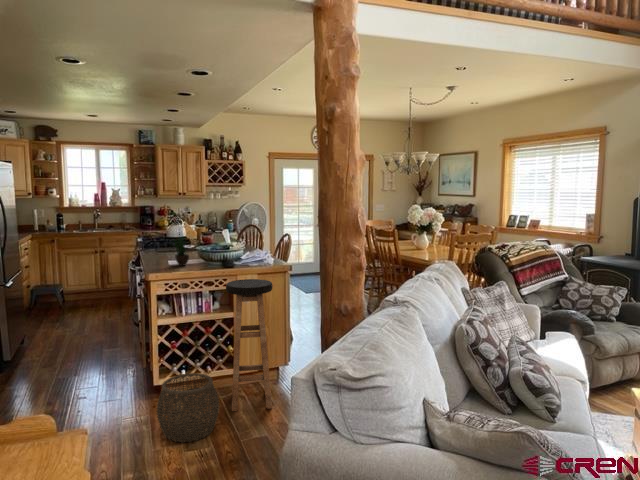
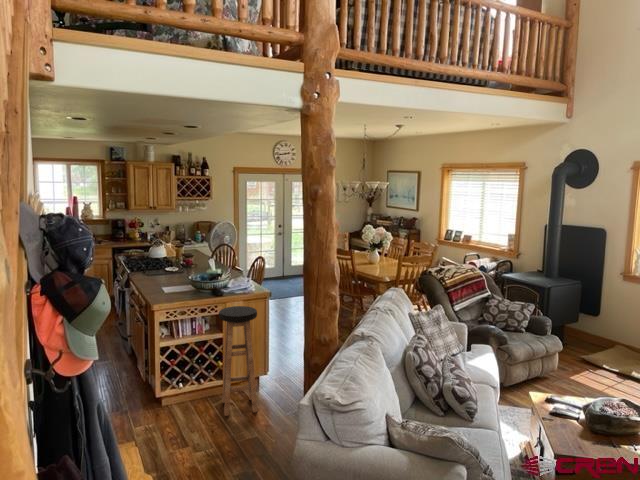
potted plant: present [174,229,189,266] -> none [165,252,187,295]
woven basket: present [157,373,219,442] -> none [167,387,218,445]

